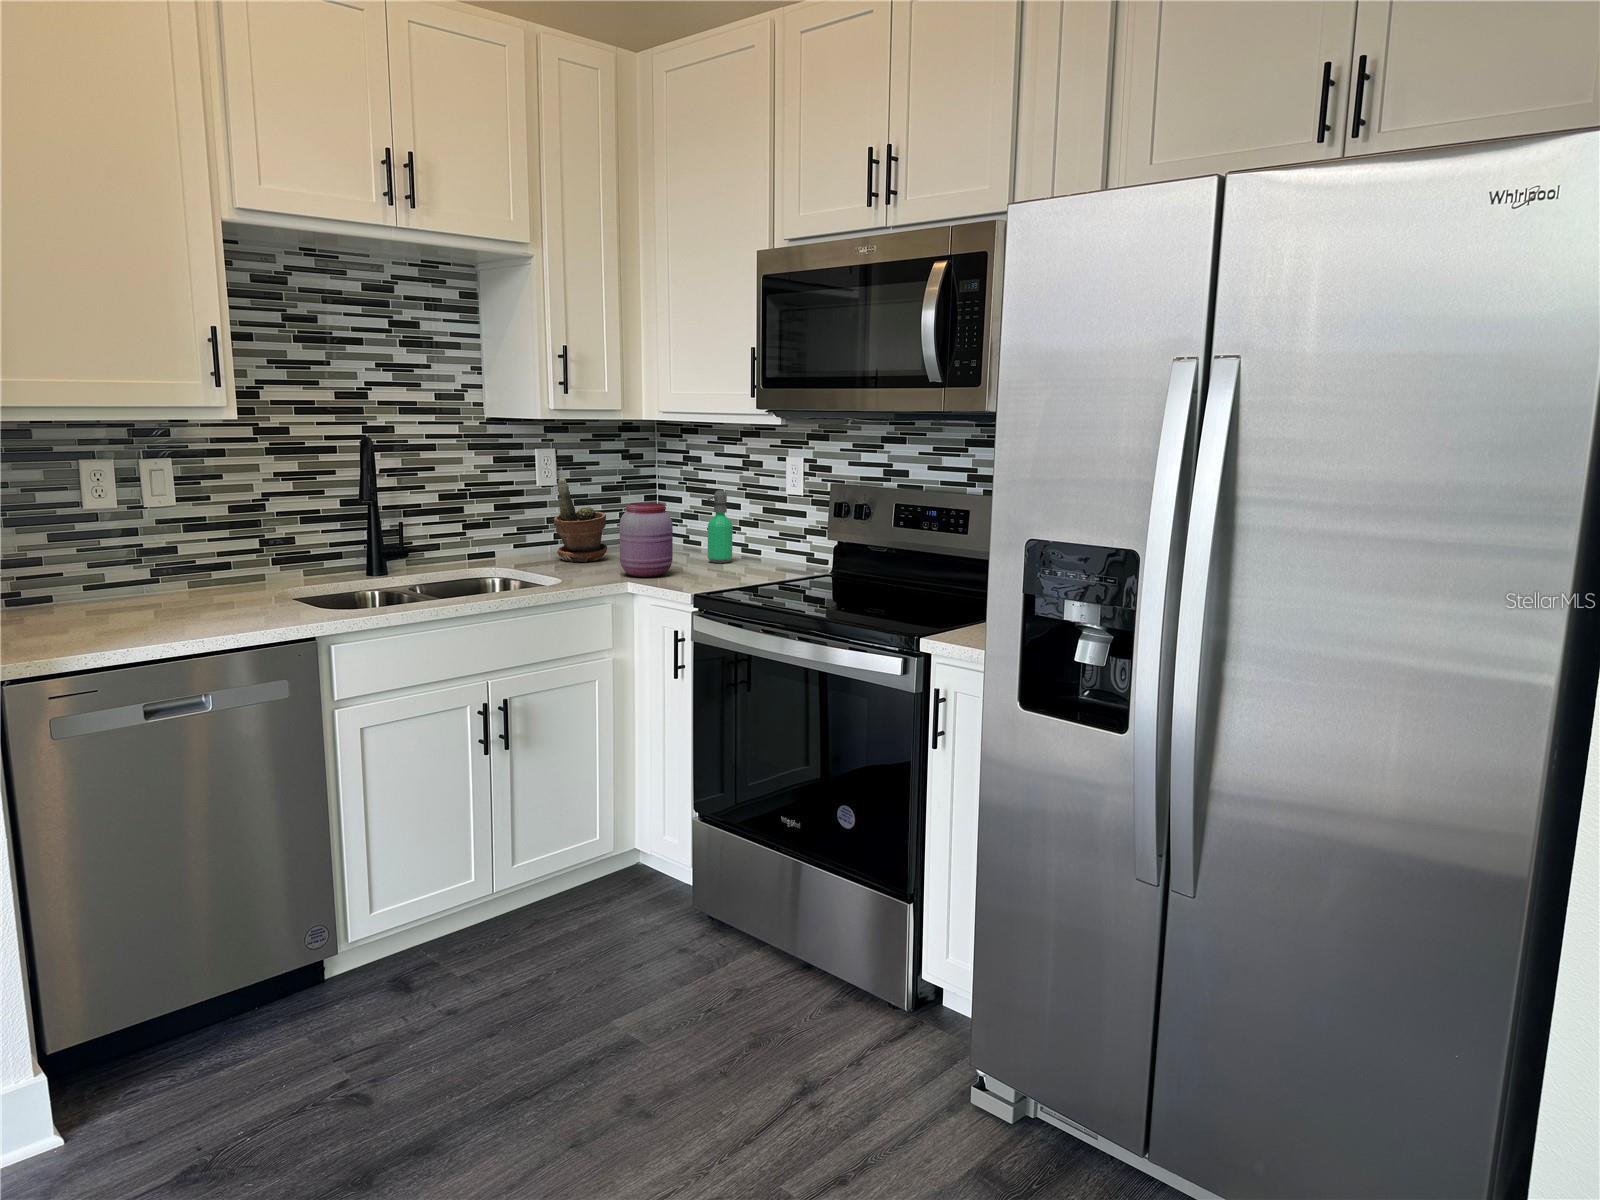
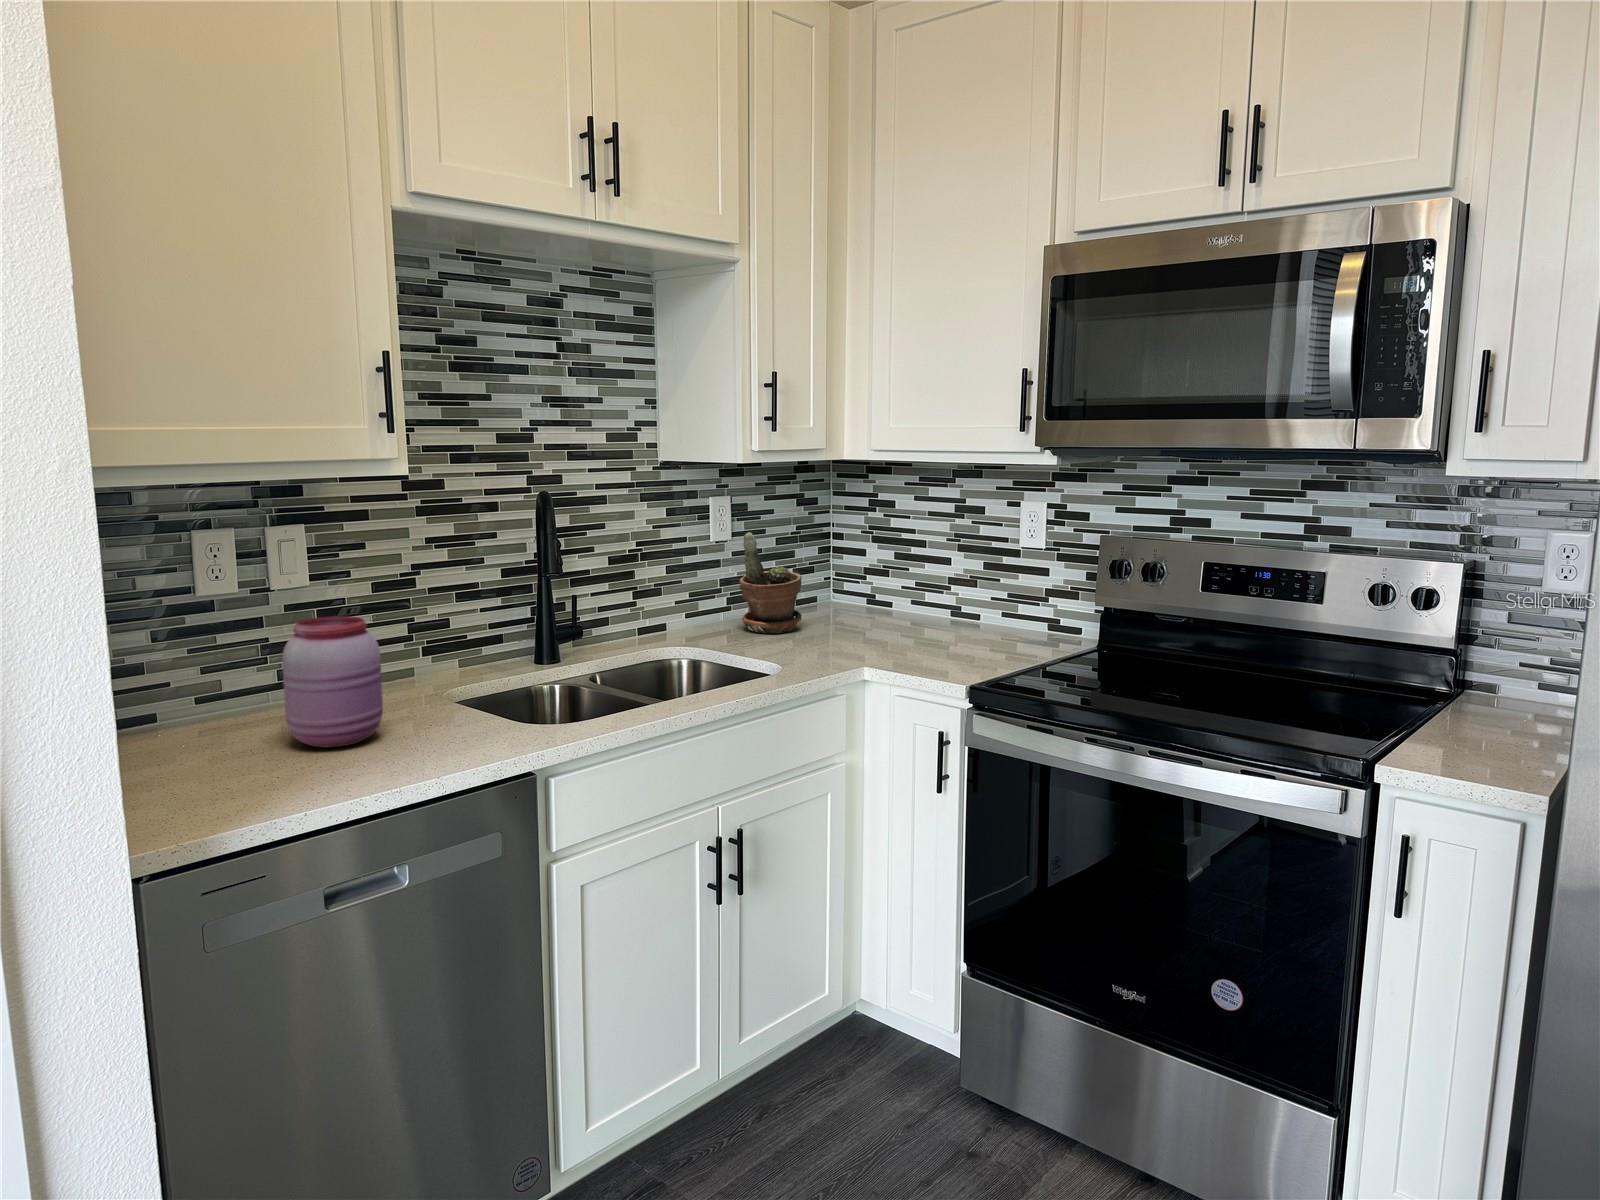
soap dispenser: present [708,490,733,563] -> none [922,544,953,630]
jar: present [620,503,673,577] -> present [282,616,383,748]

